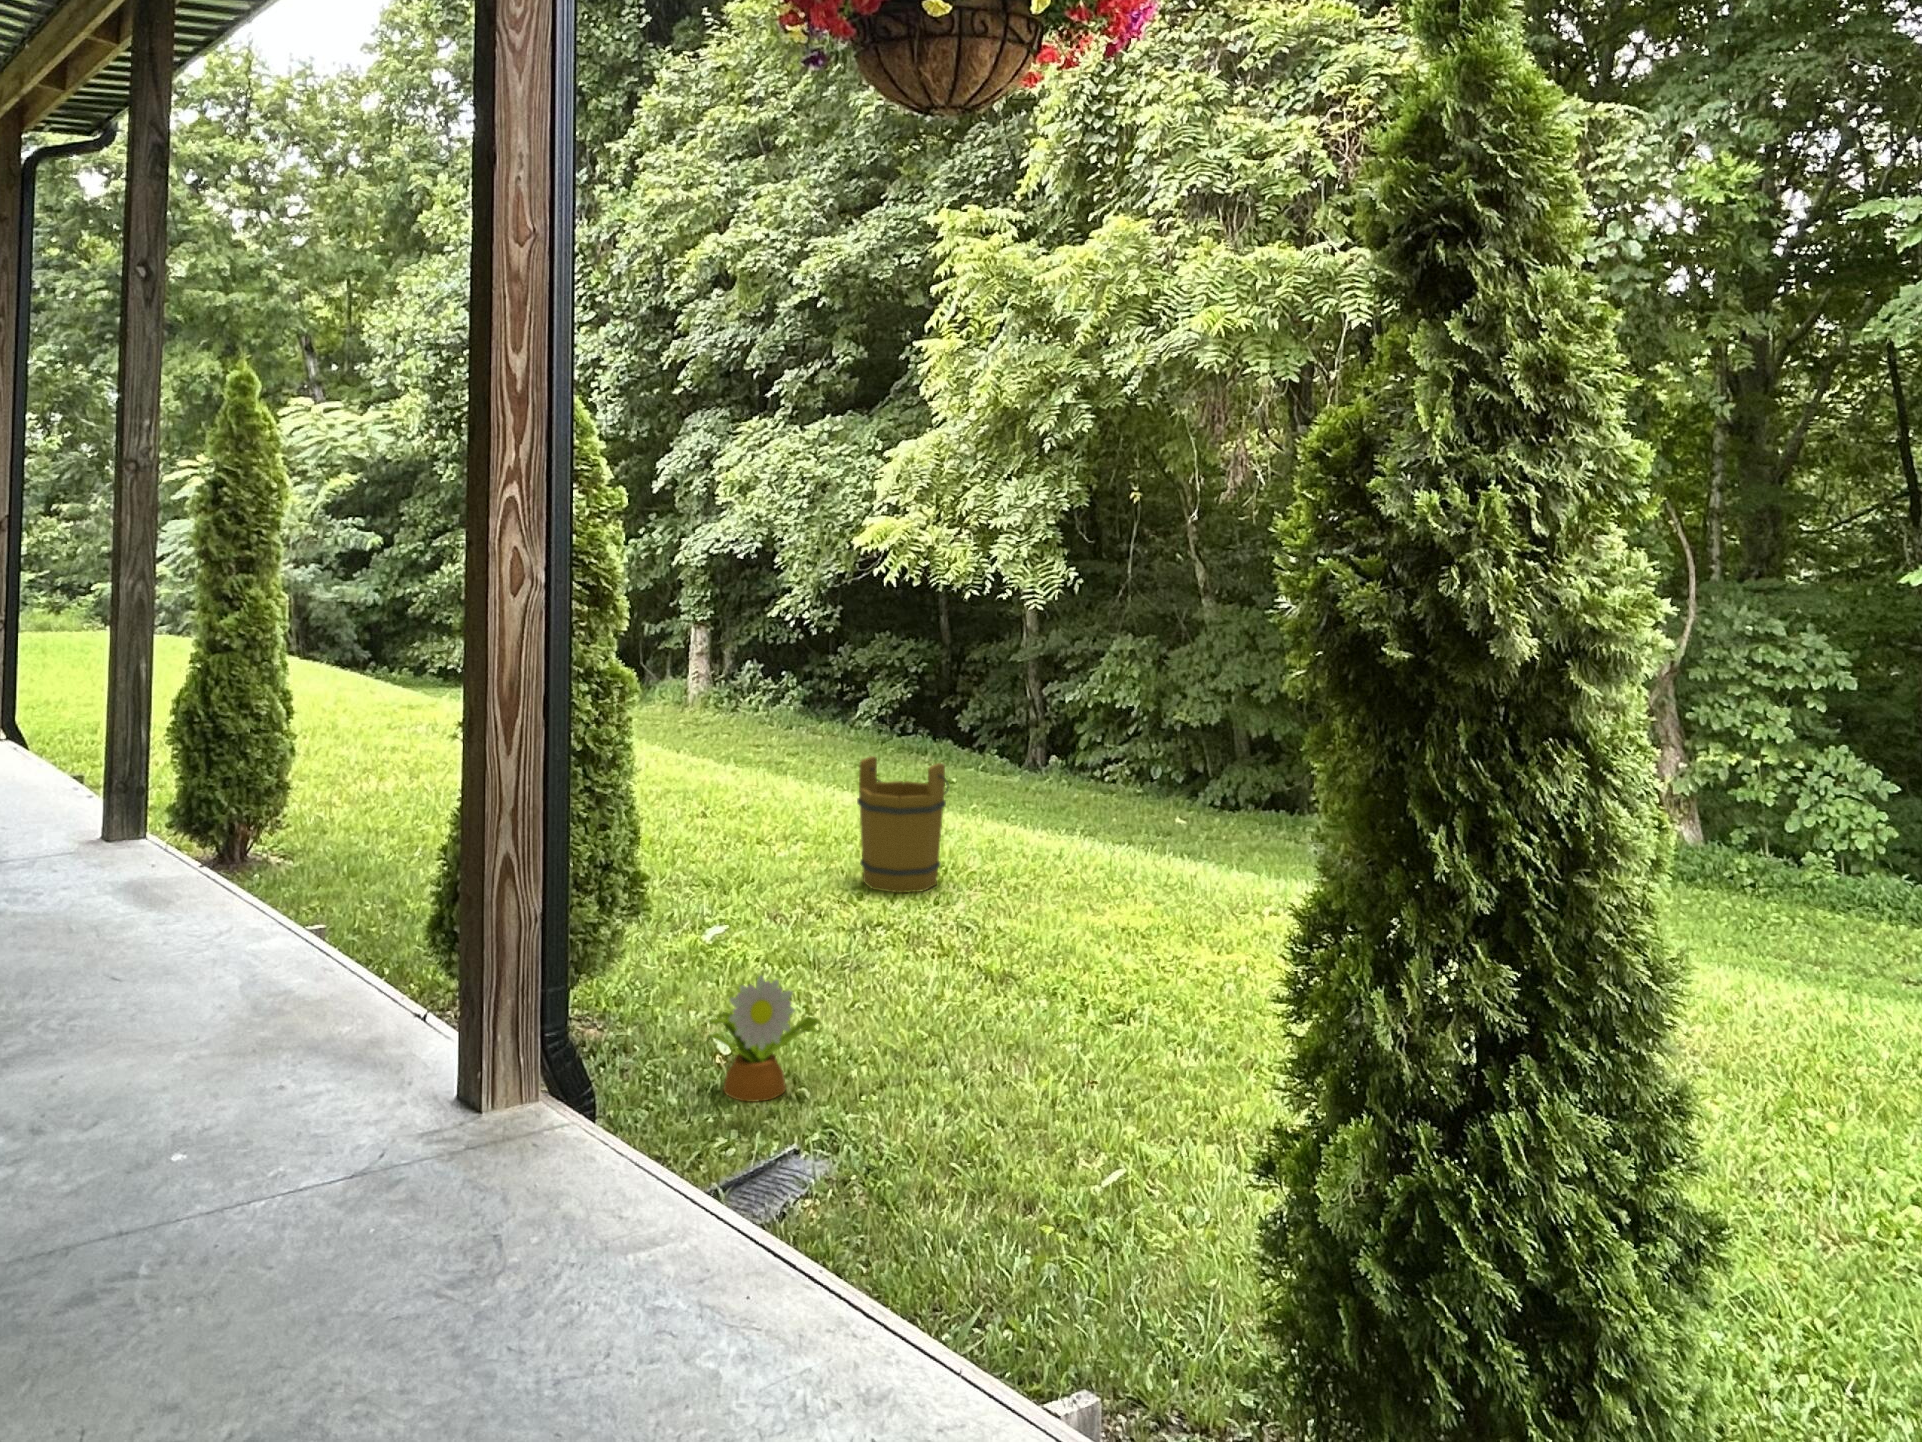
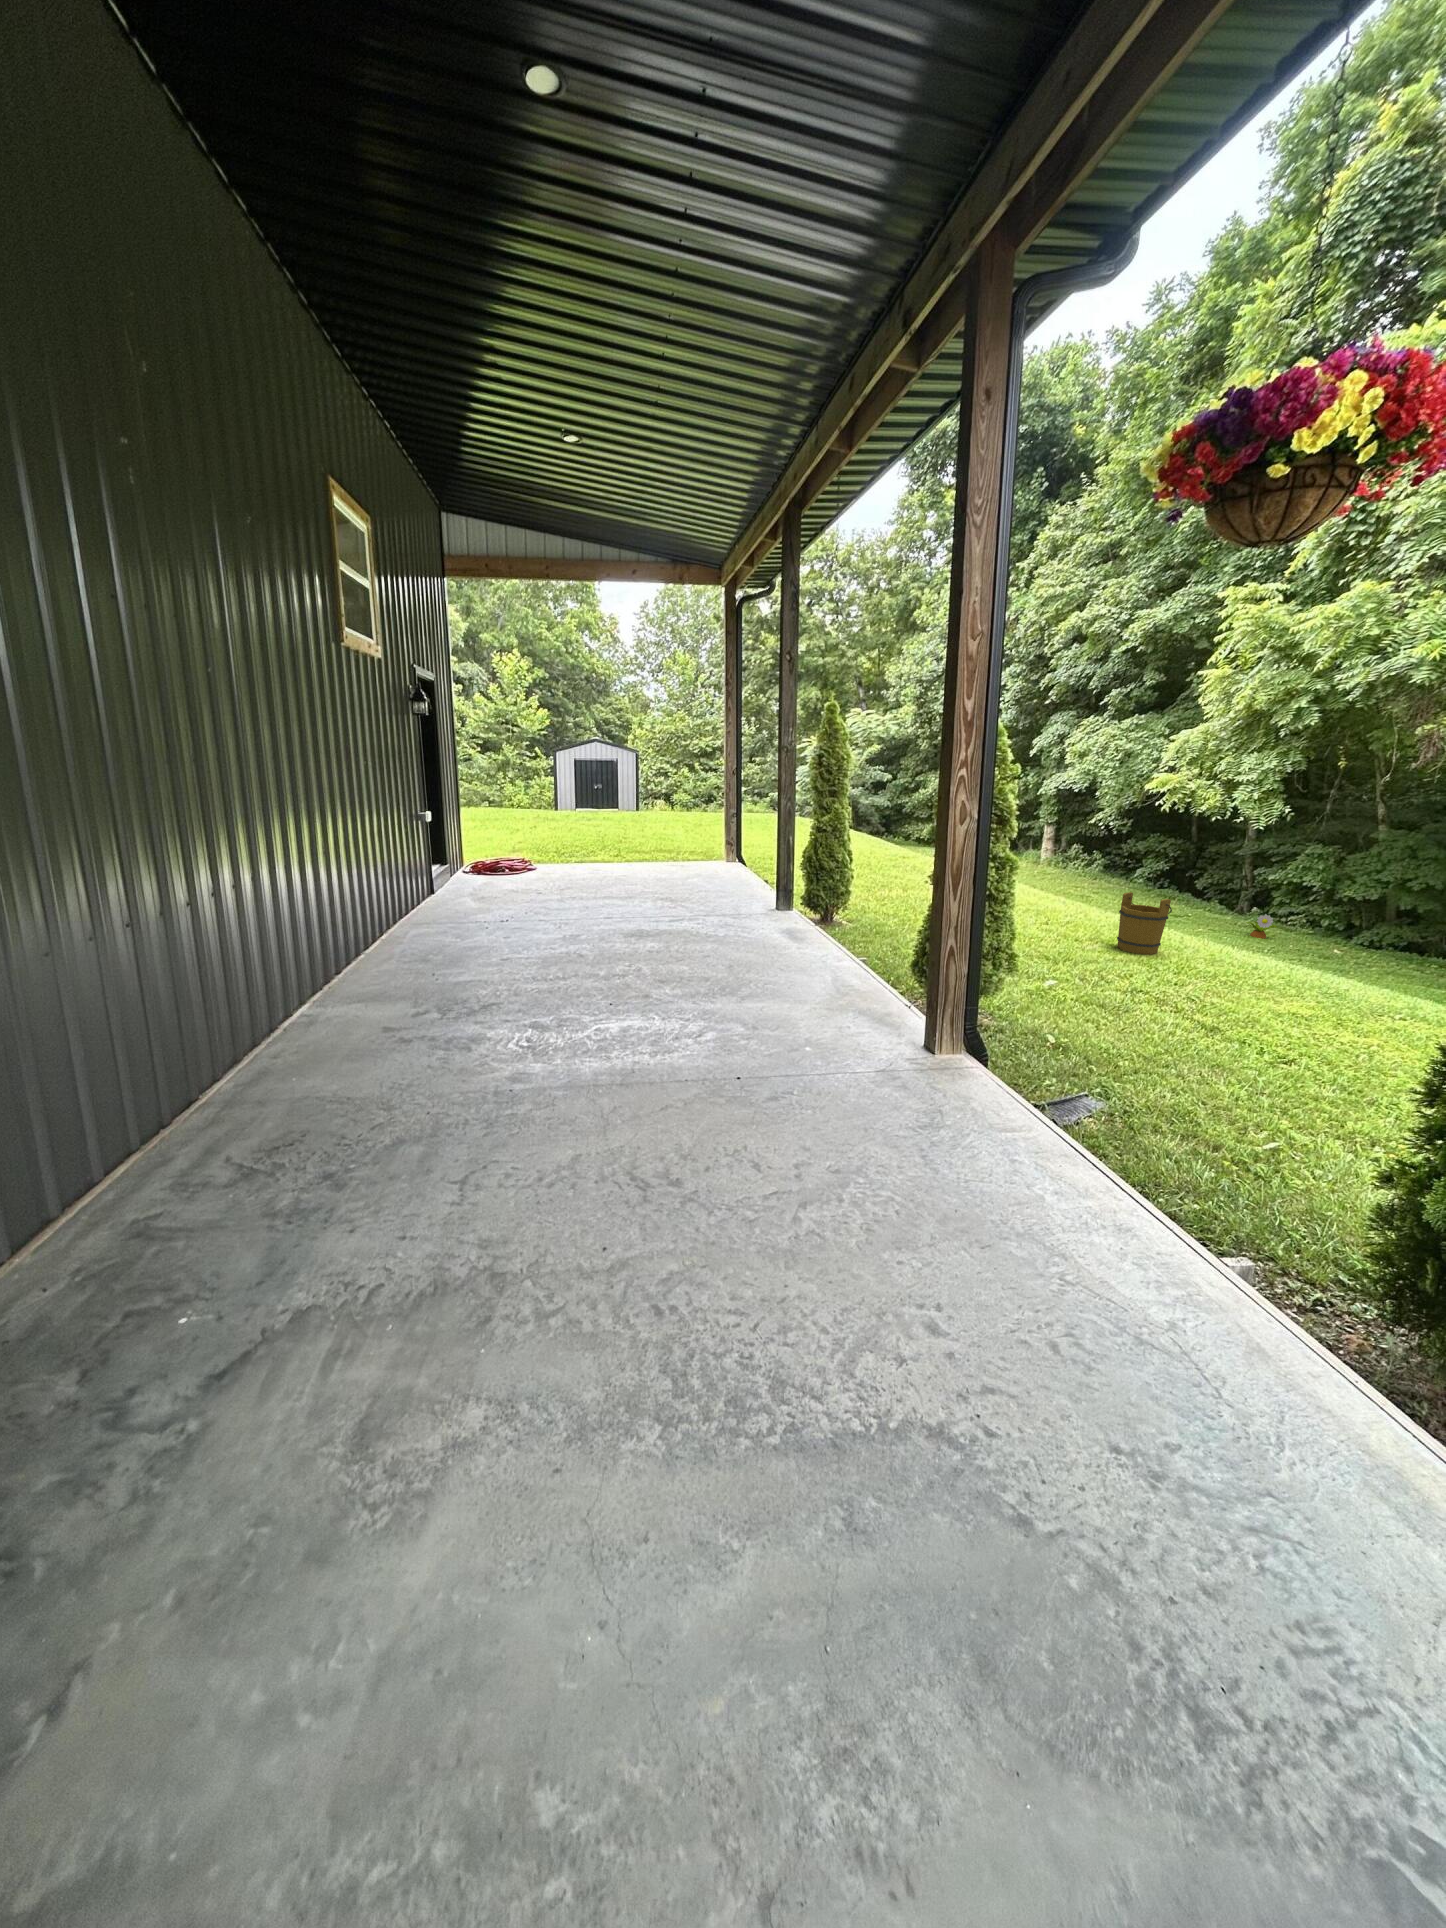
decorative plant: present [700,976,822,1102] -> present [1247,914,1277,939]

